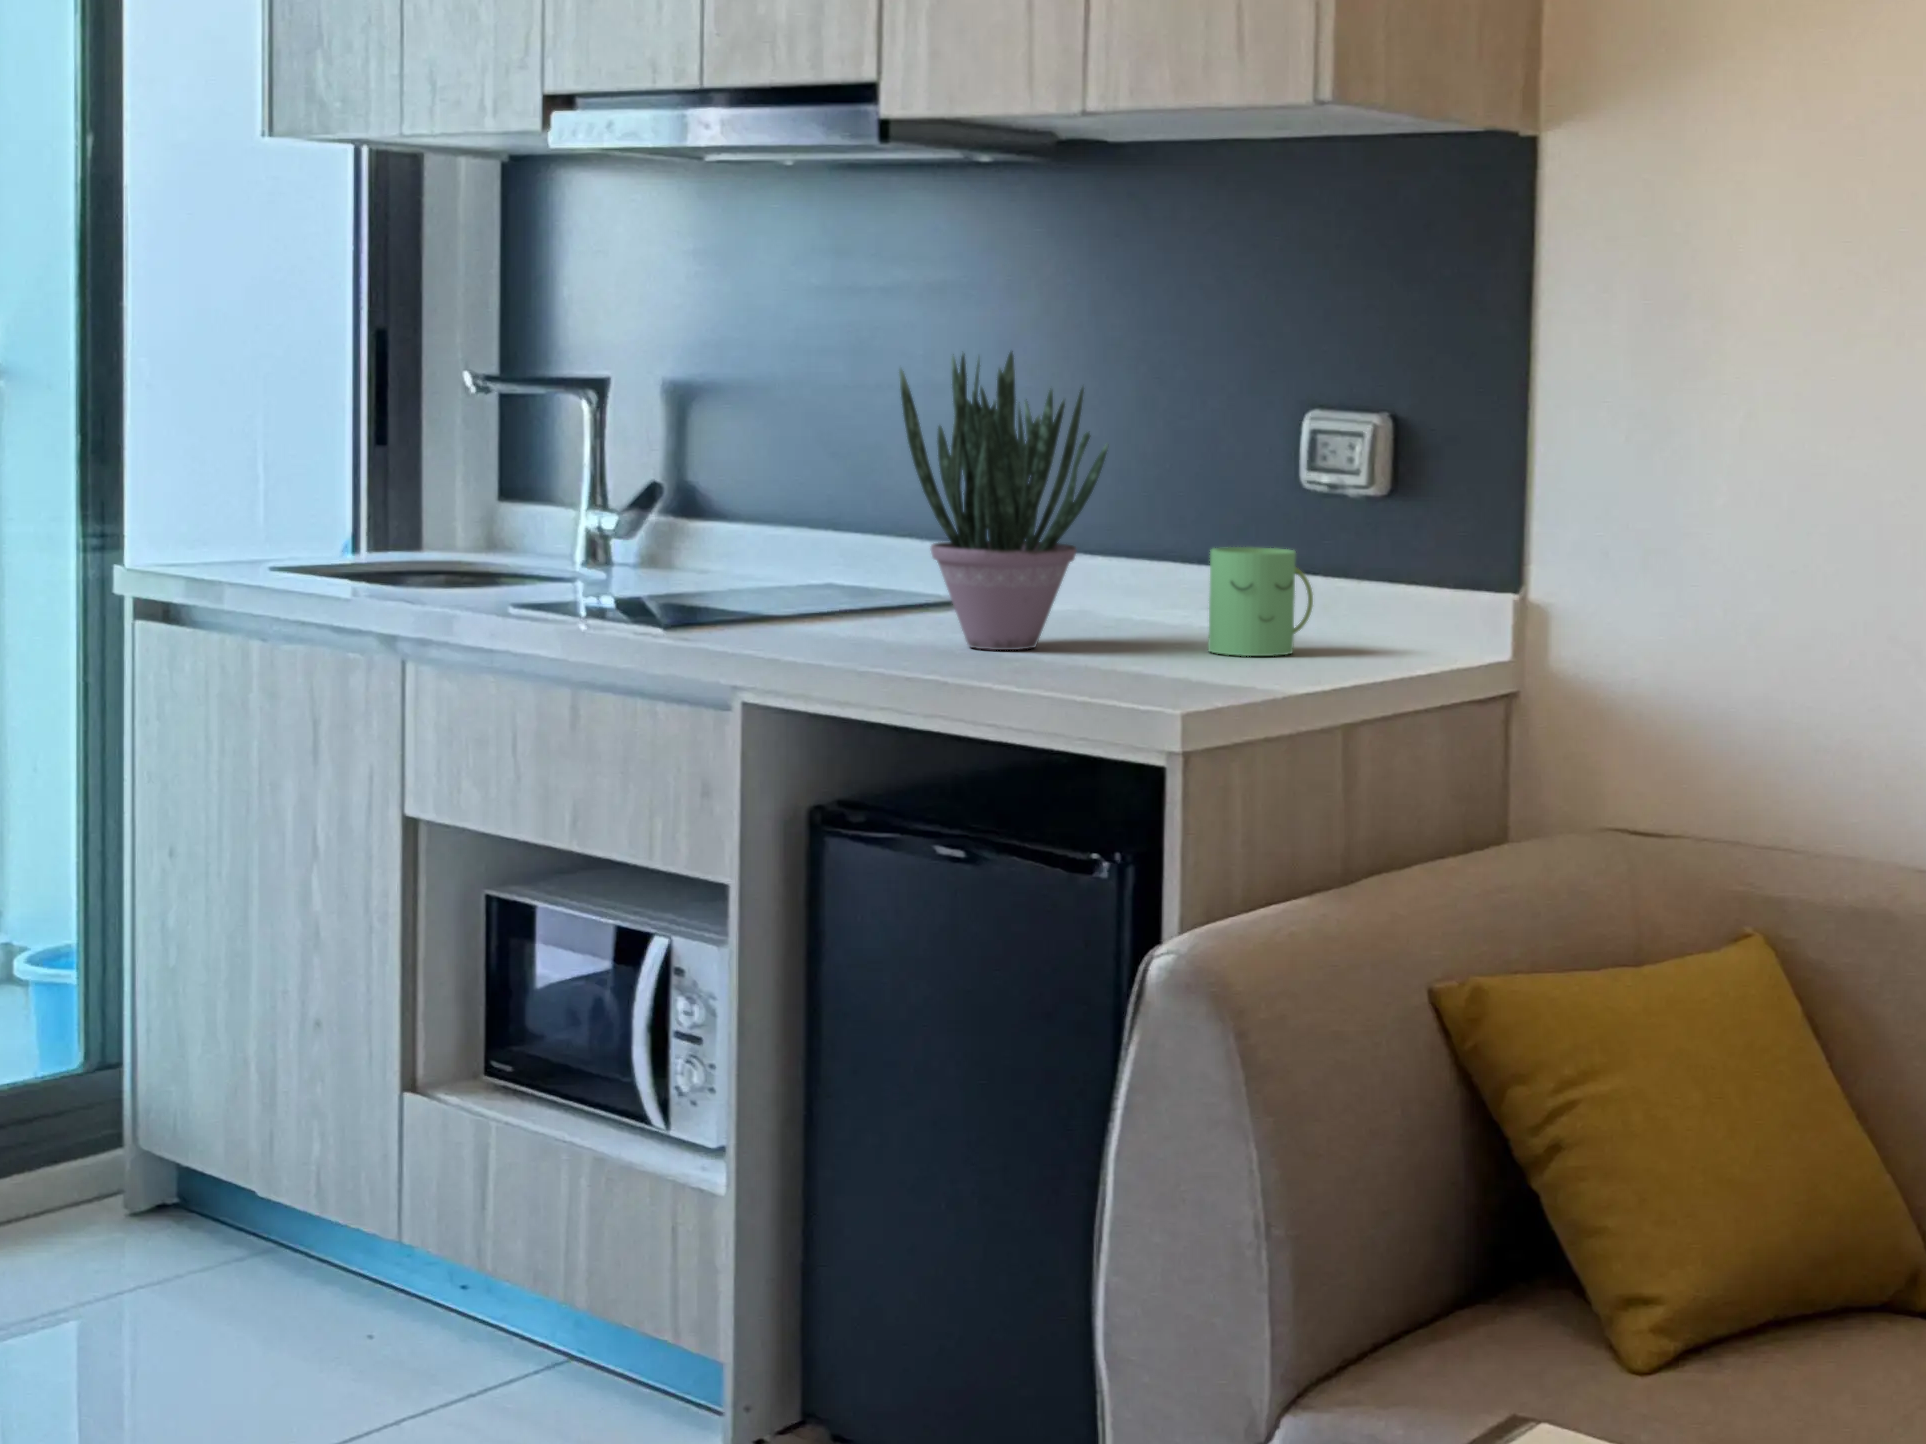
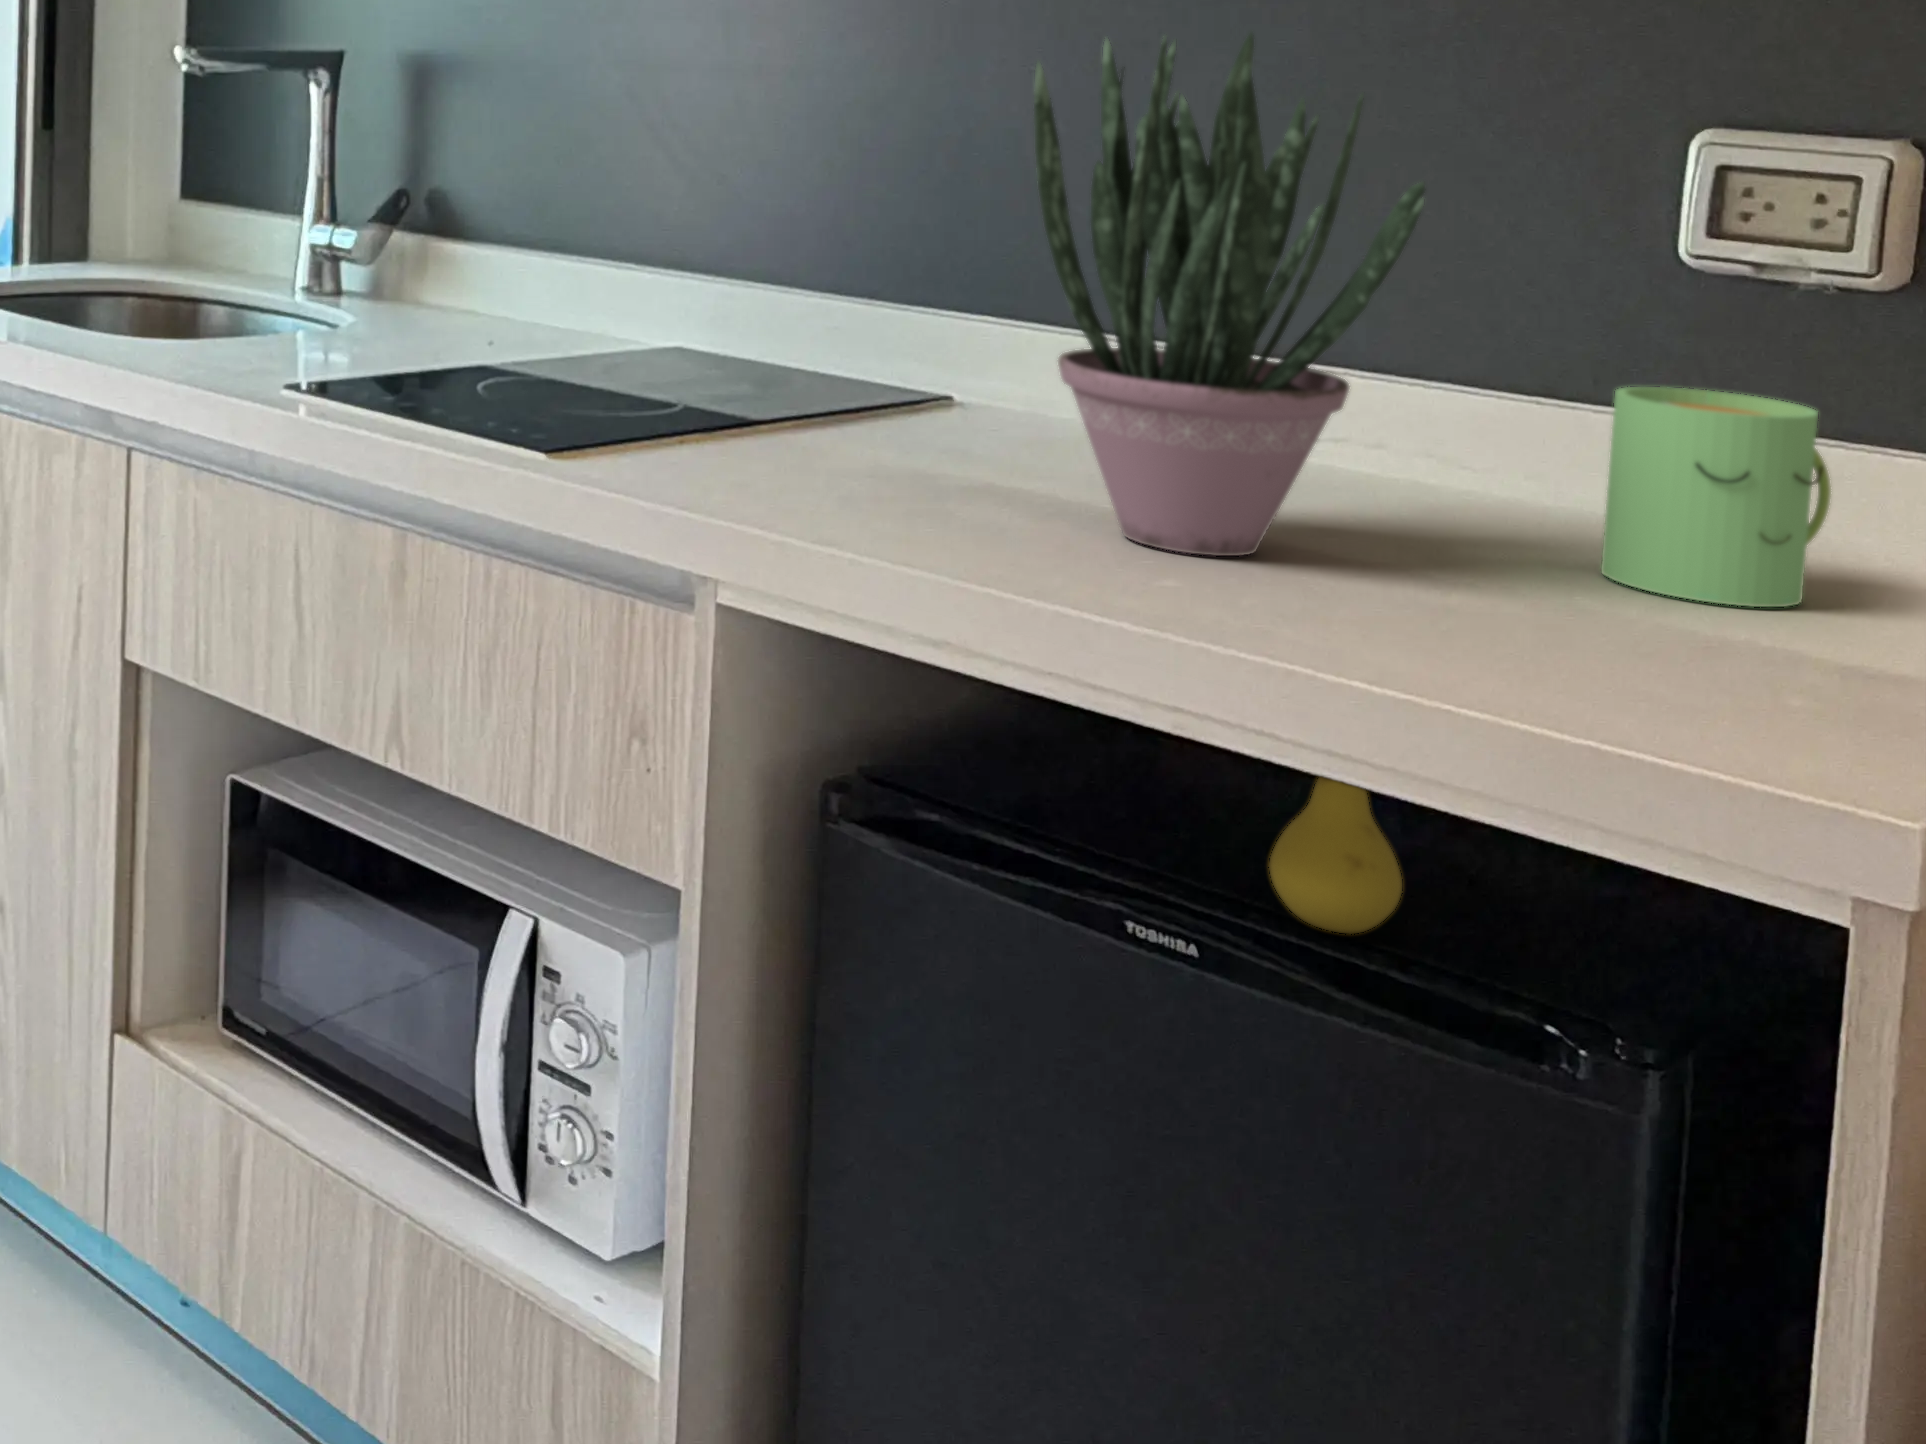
fruit: none [987,716,1048,828] -> present [1270,777,1402,933]

